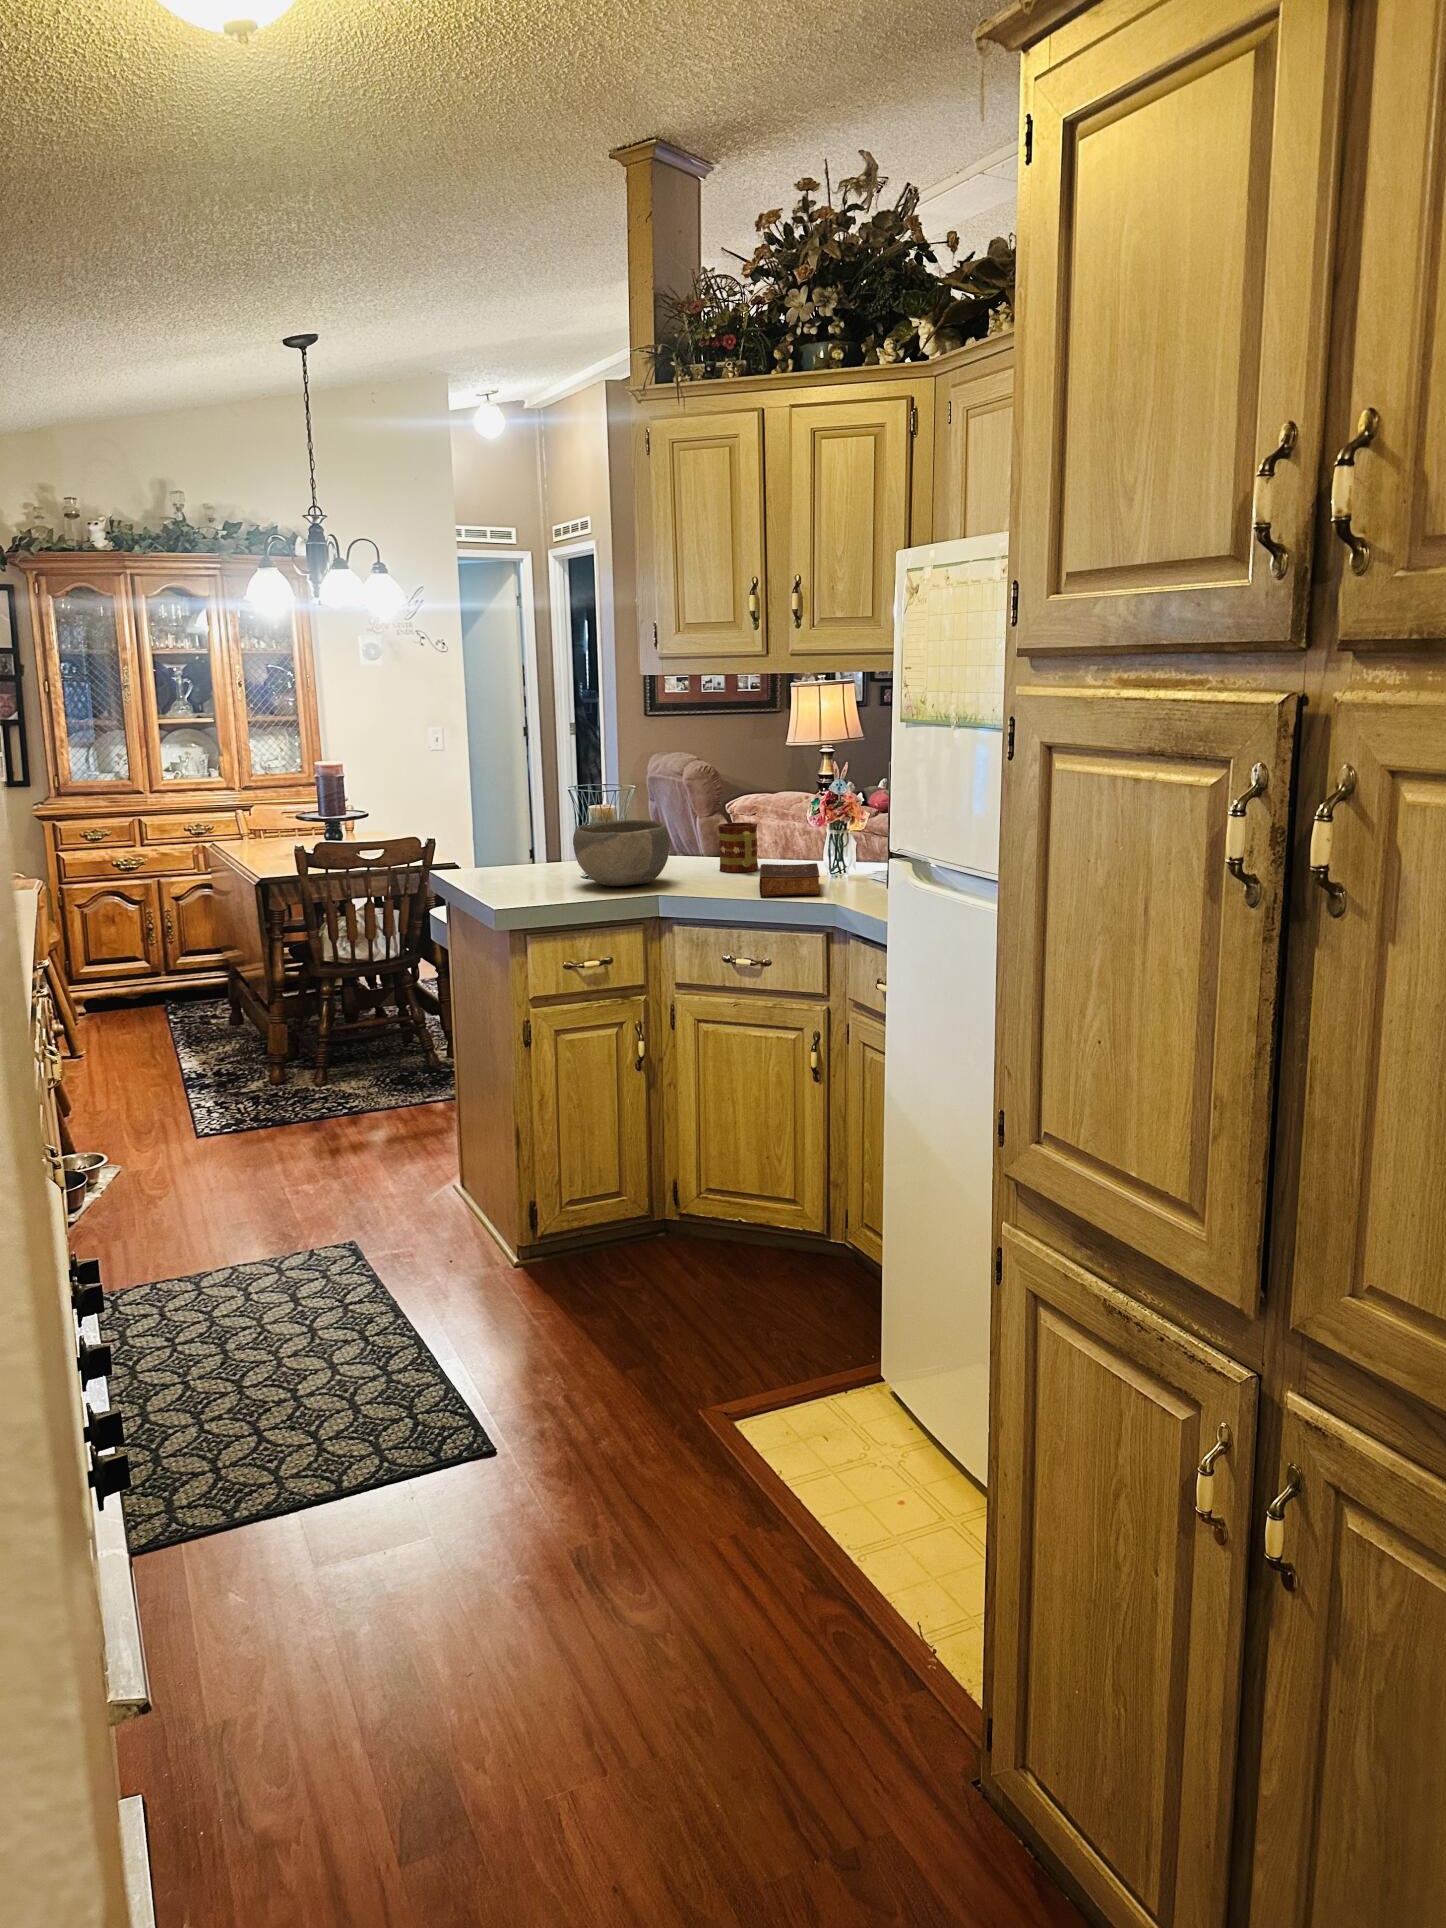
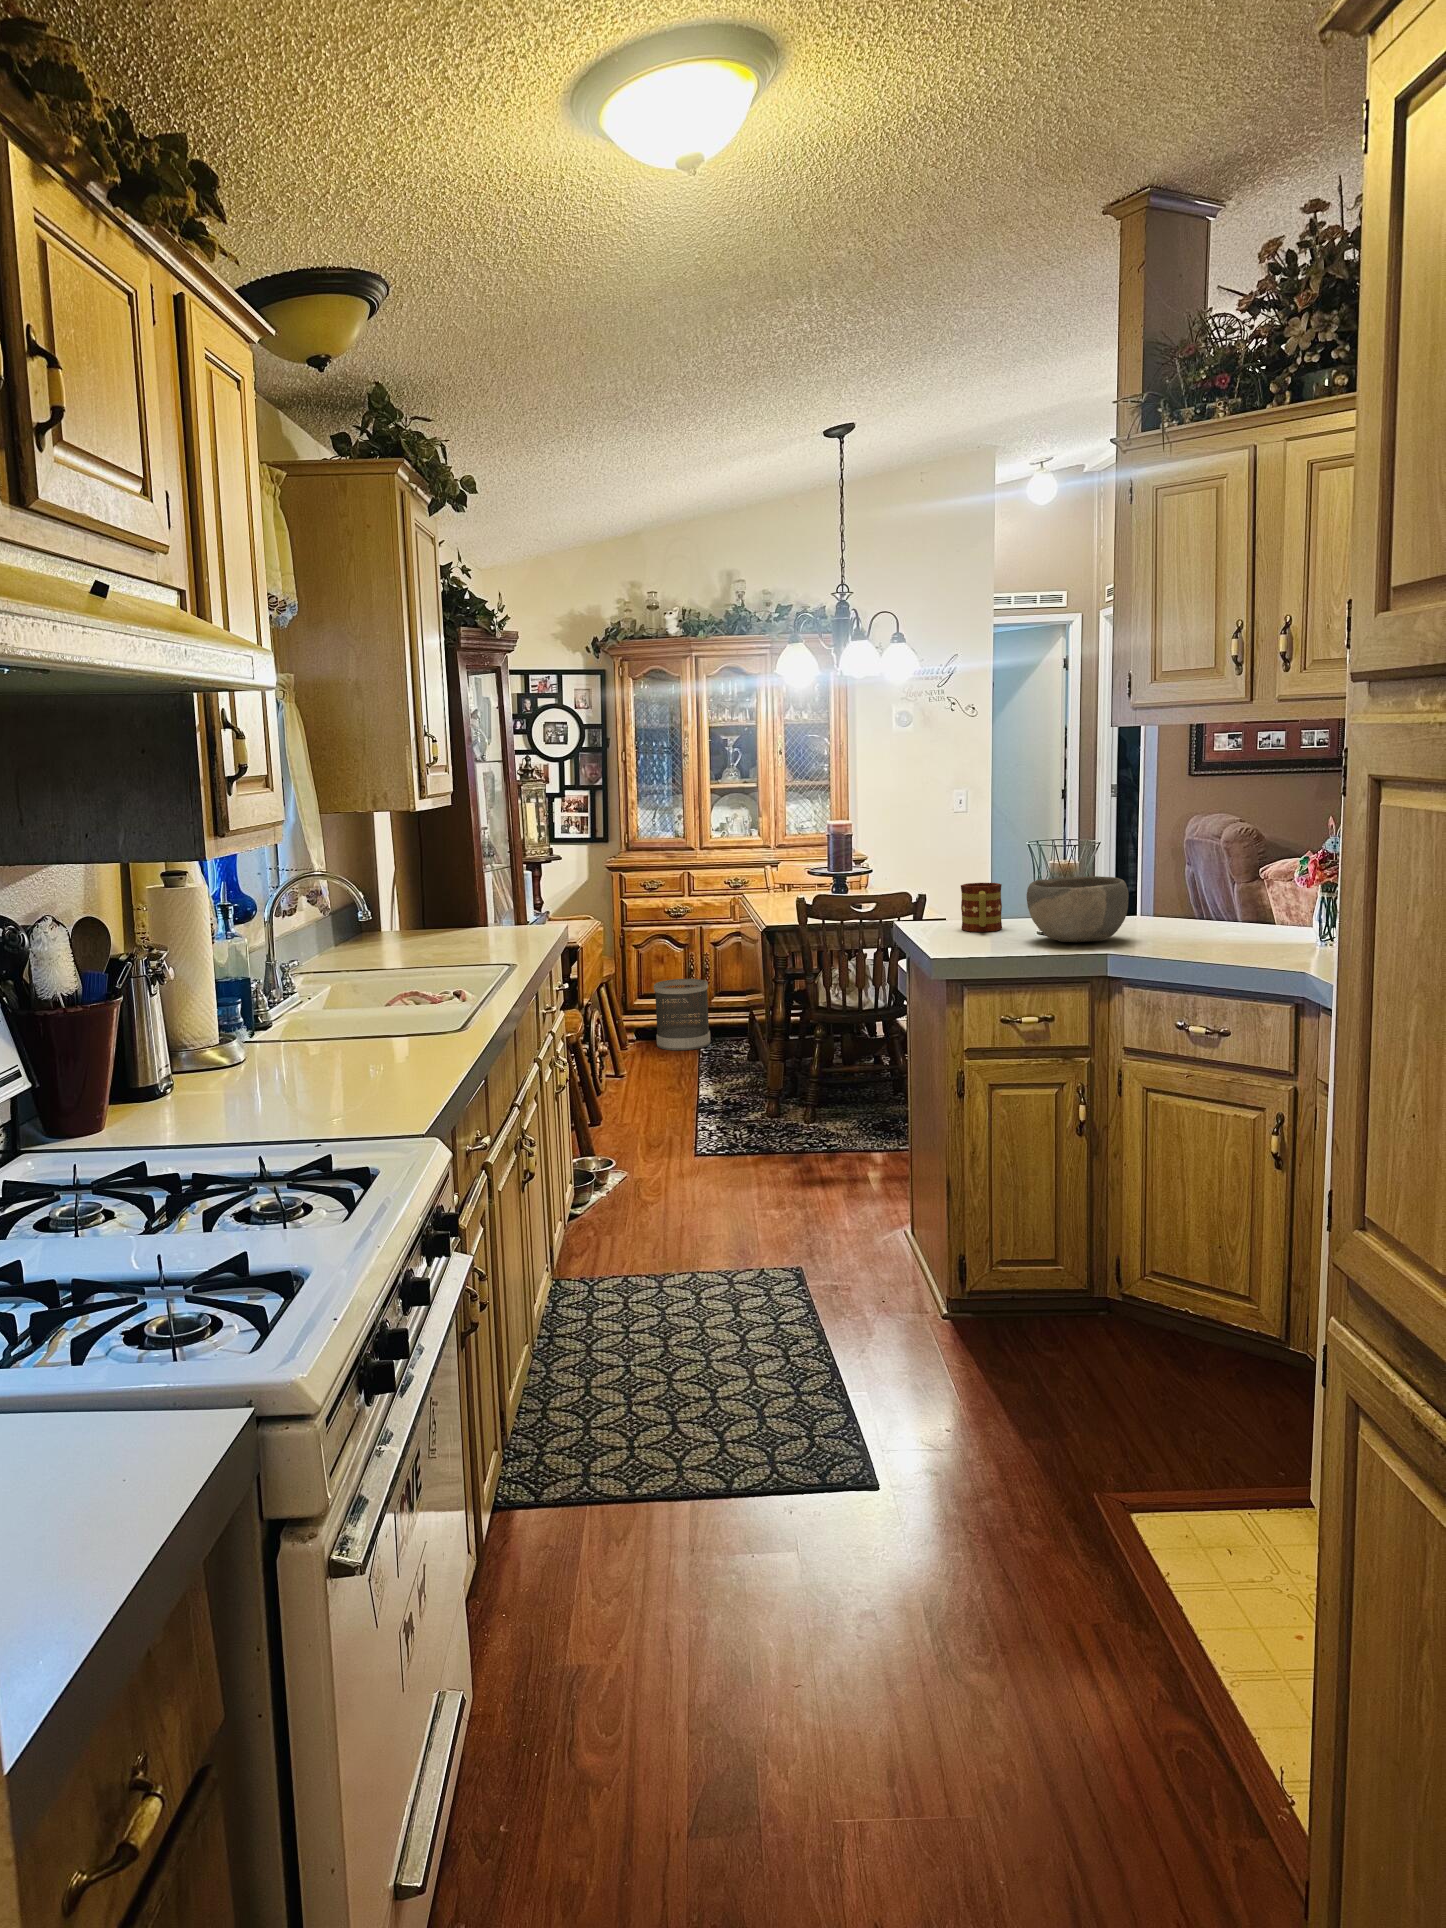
mug: present [718,822,758,872] -> present [961,883,1002,932]
book: present [759,863,820,897] -> none [1217,926,1293,961]
wastebasket: none [105,941,179,1024] -> present [654,979,711,1050]

